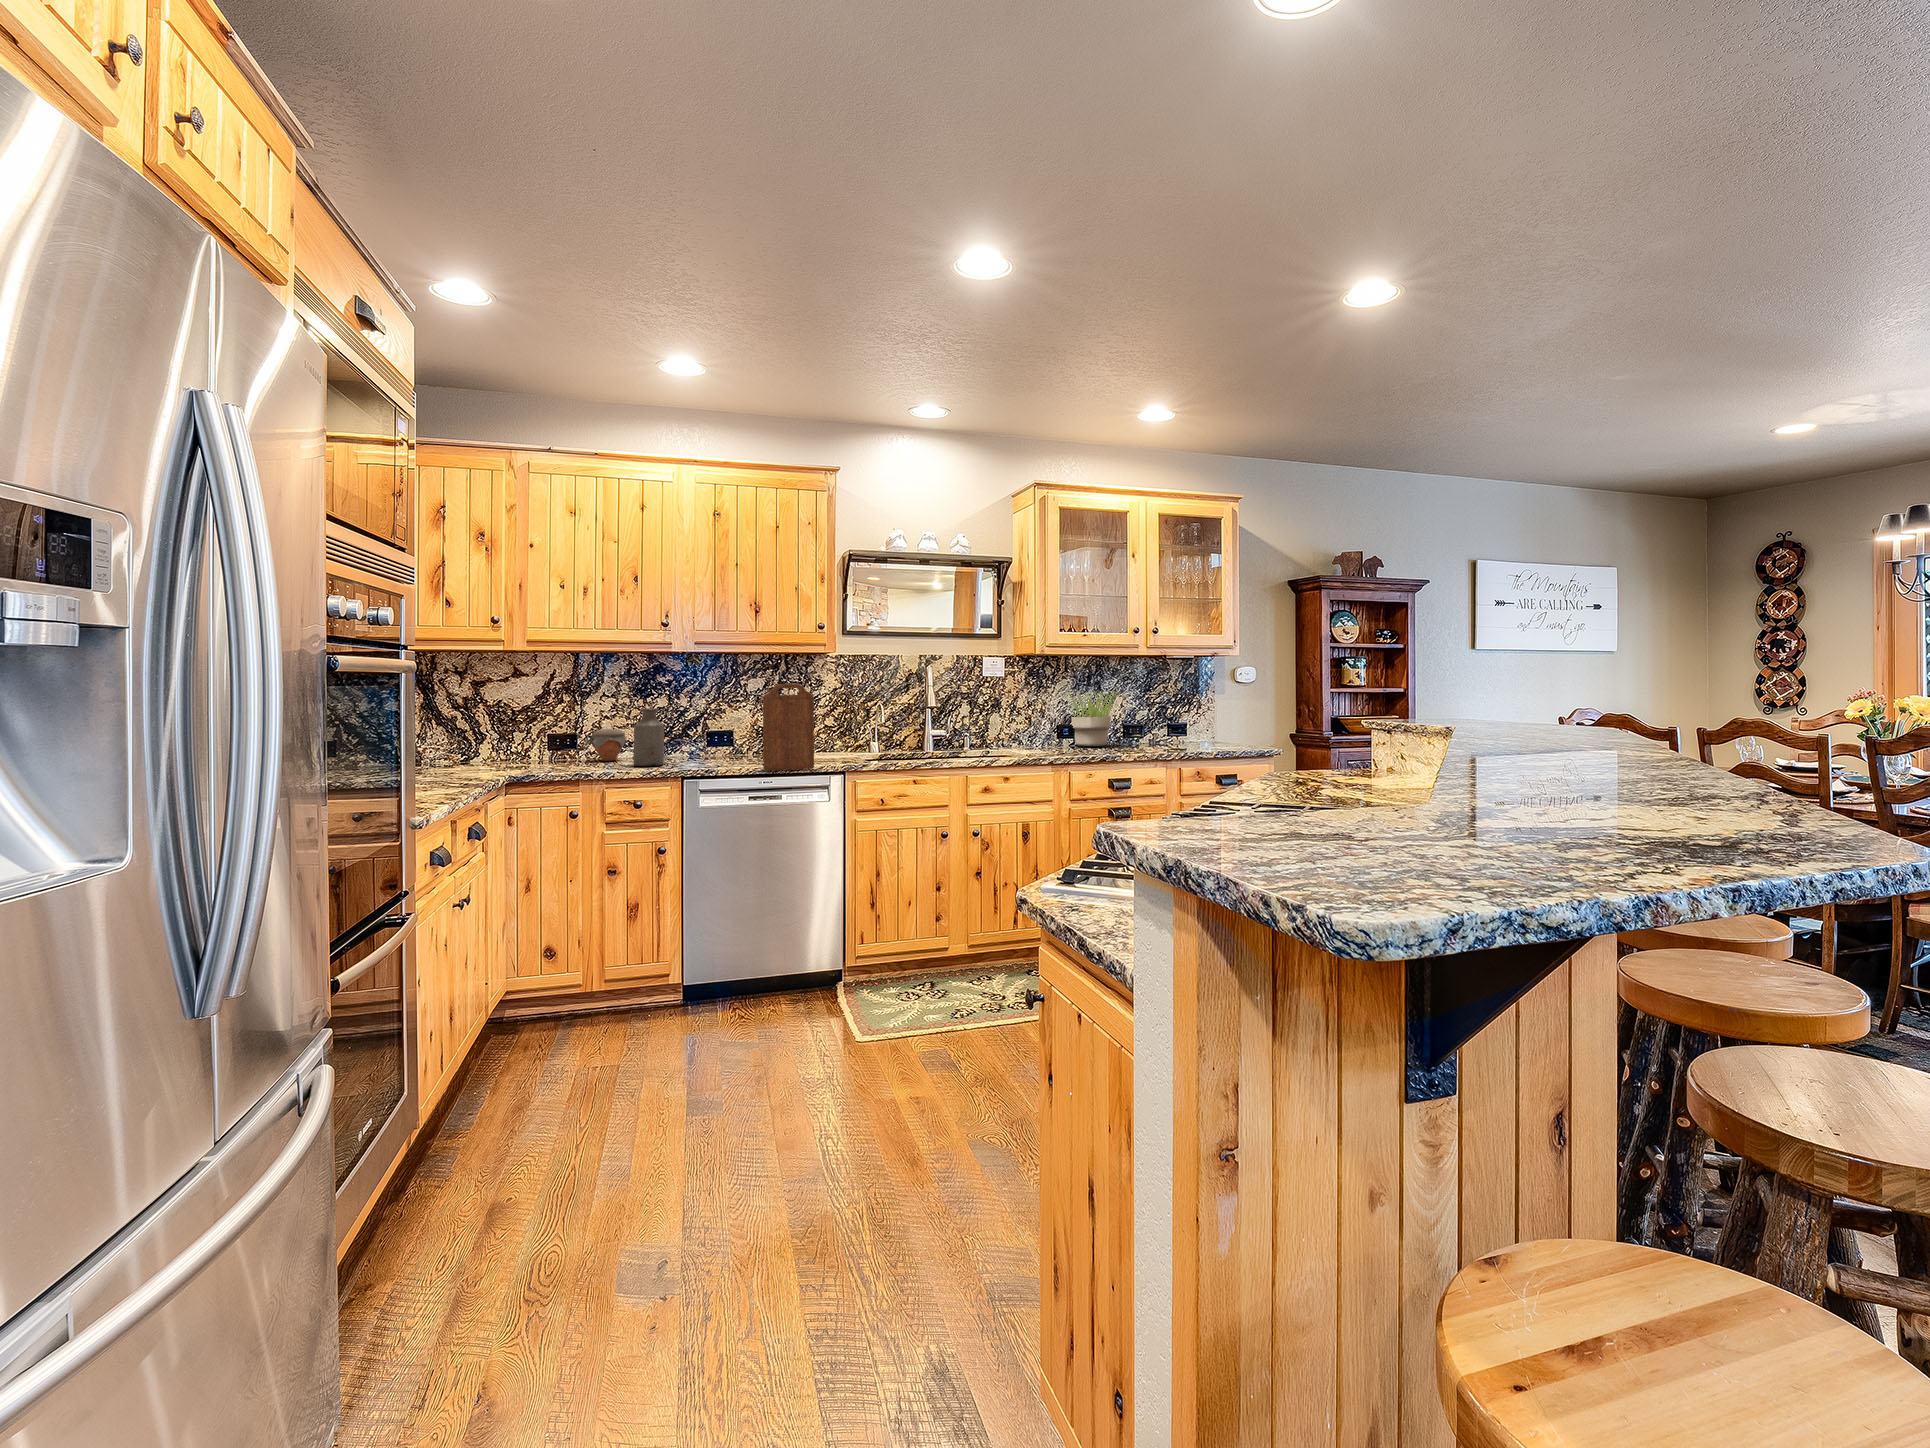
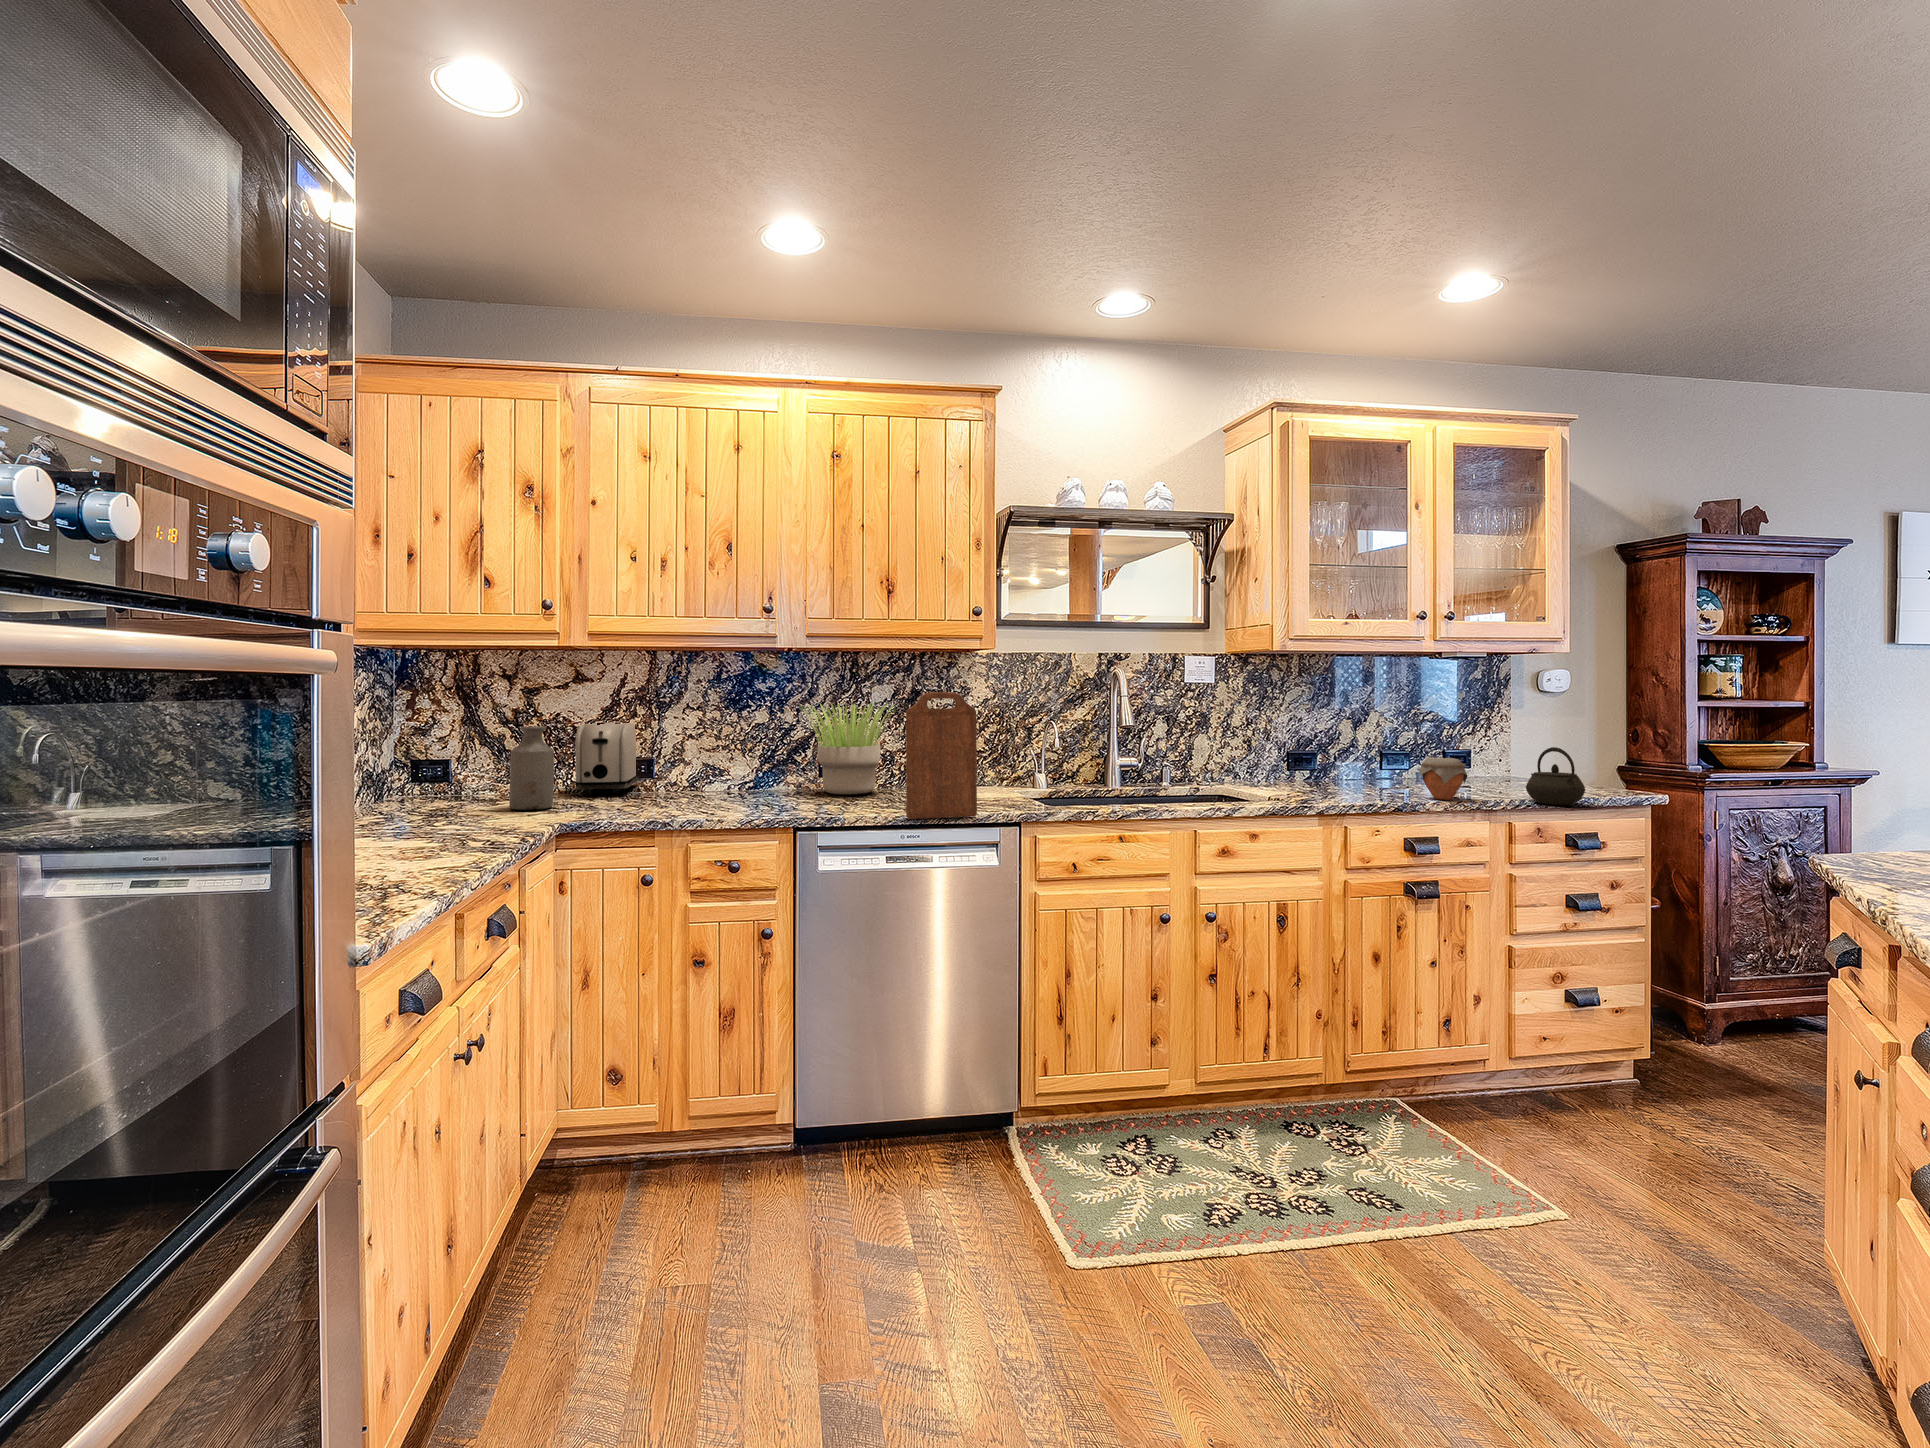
potted plant: present [1063,691,1116,747] -> present [804,704,894,795]
toaster: none [515,707,565,761] -> present [576,723,639,795]
bottle: present [633,708,664,766] -> present [509,726,554,810]
kettle: none [1195,719,1229,757] -> present [1526,747,1585,805]
jar: present [591,729,626,761] -> present [1418,757,1468,800]

